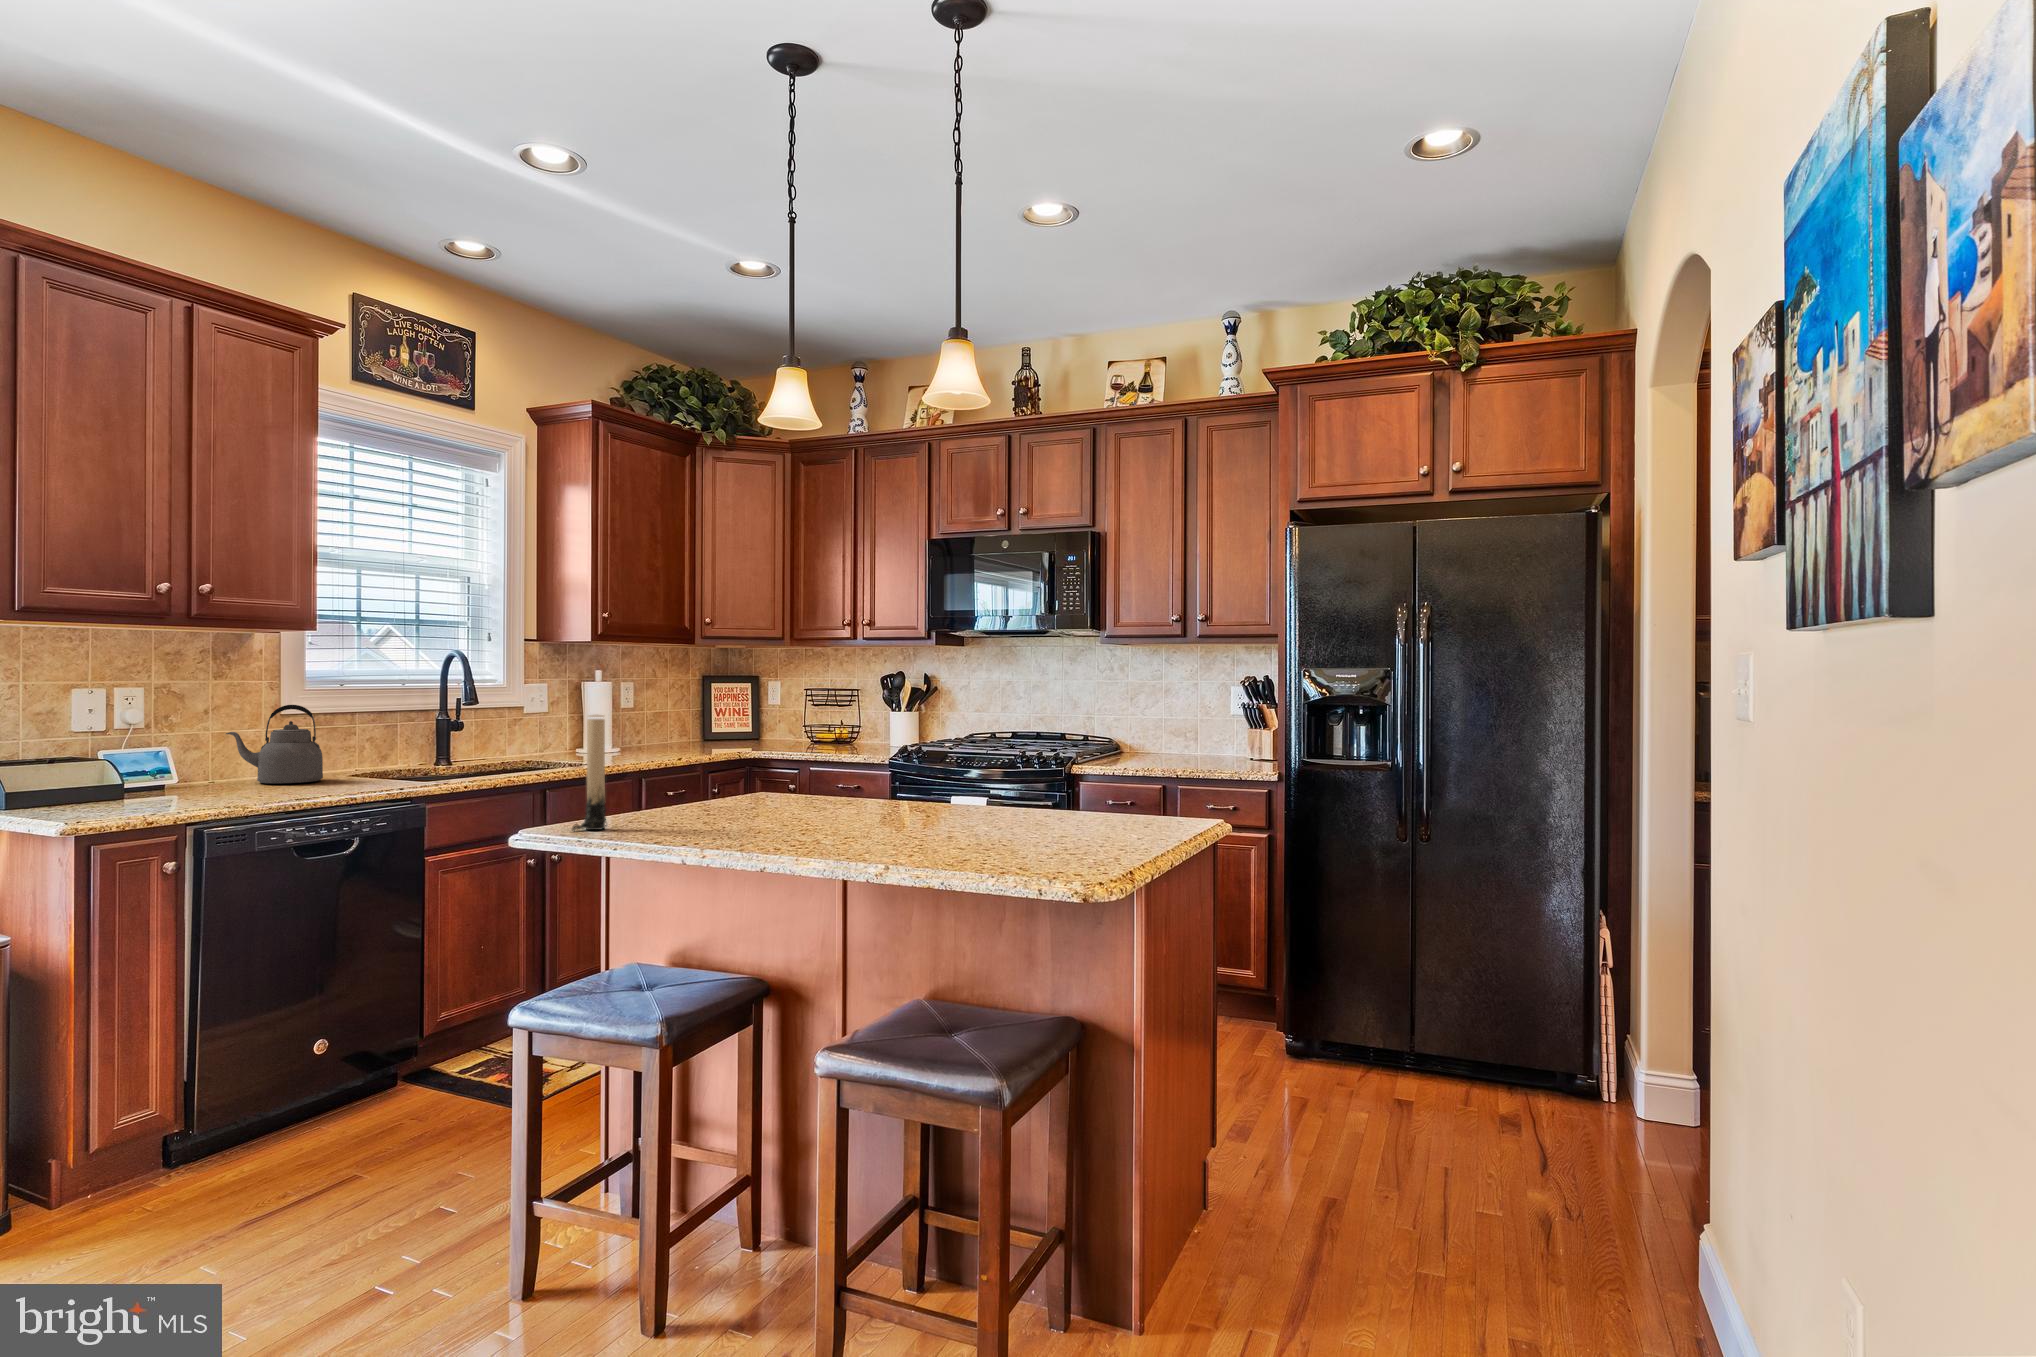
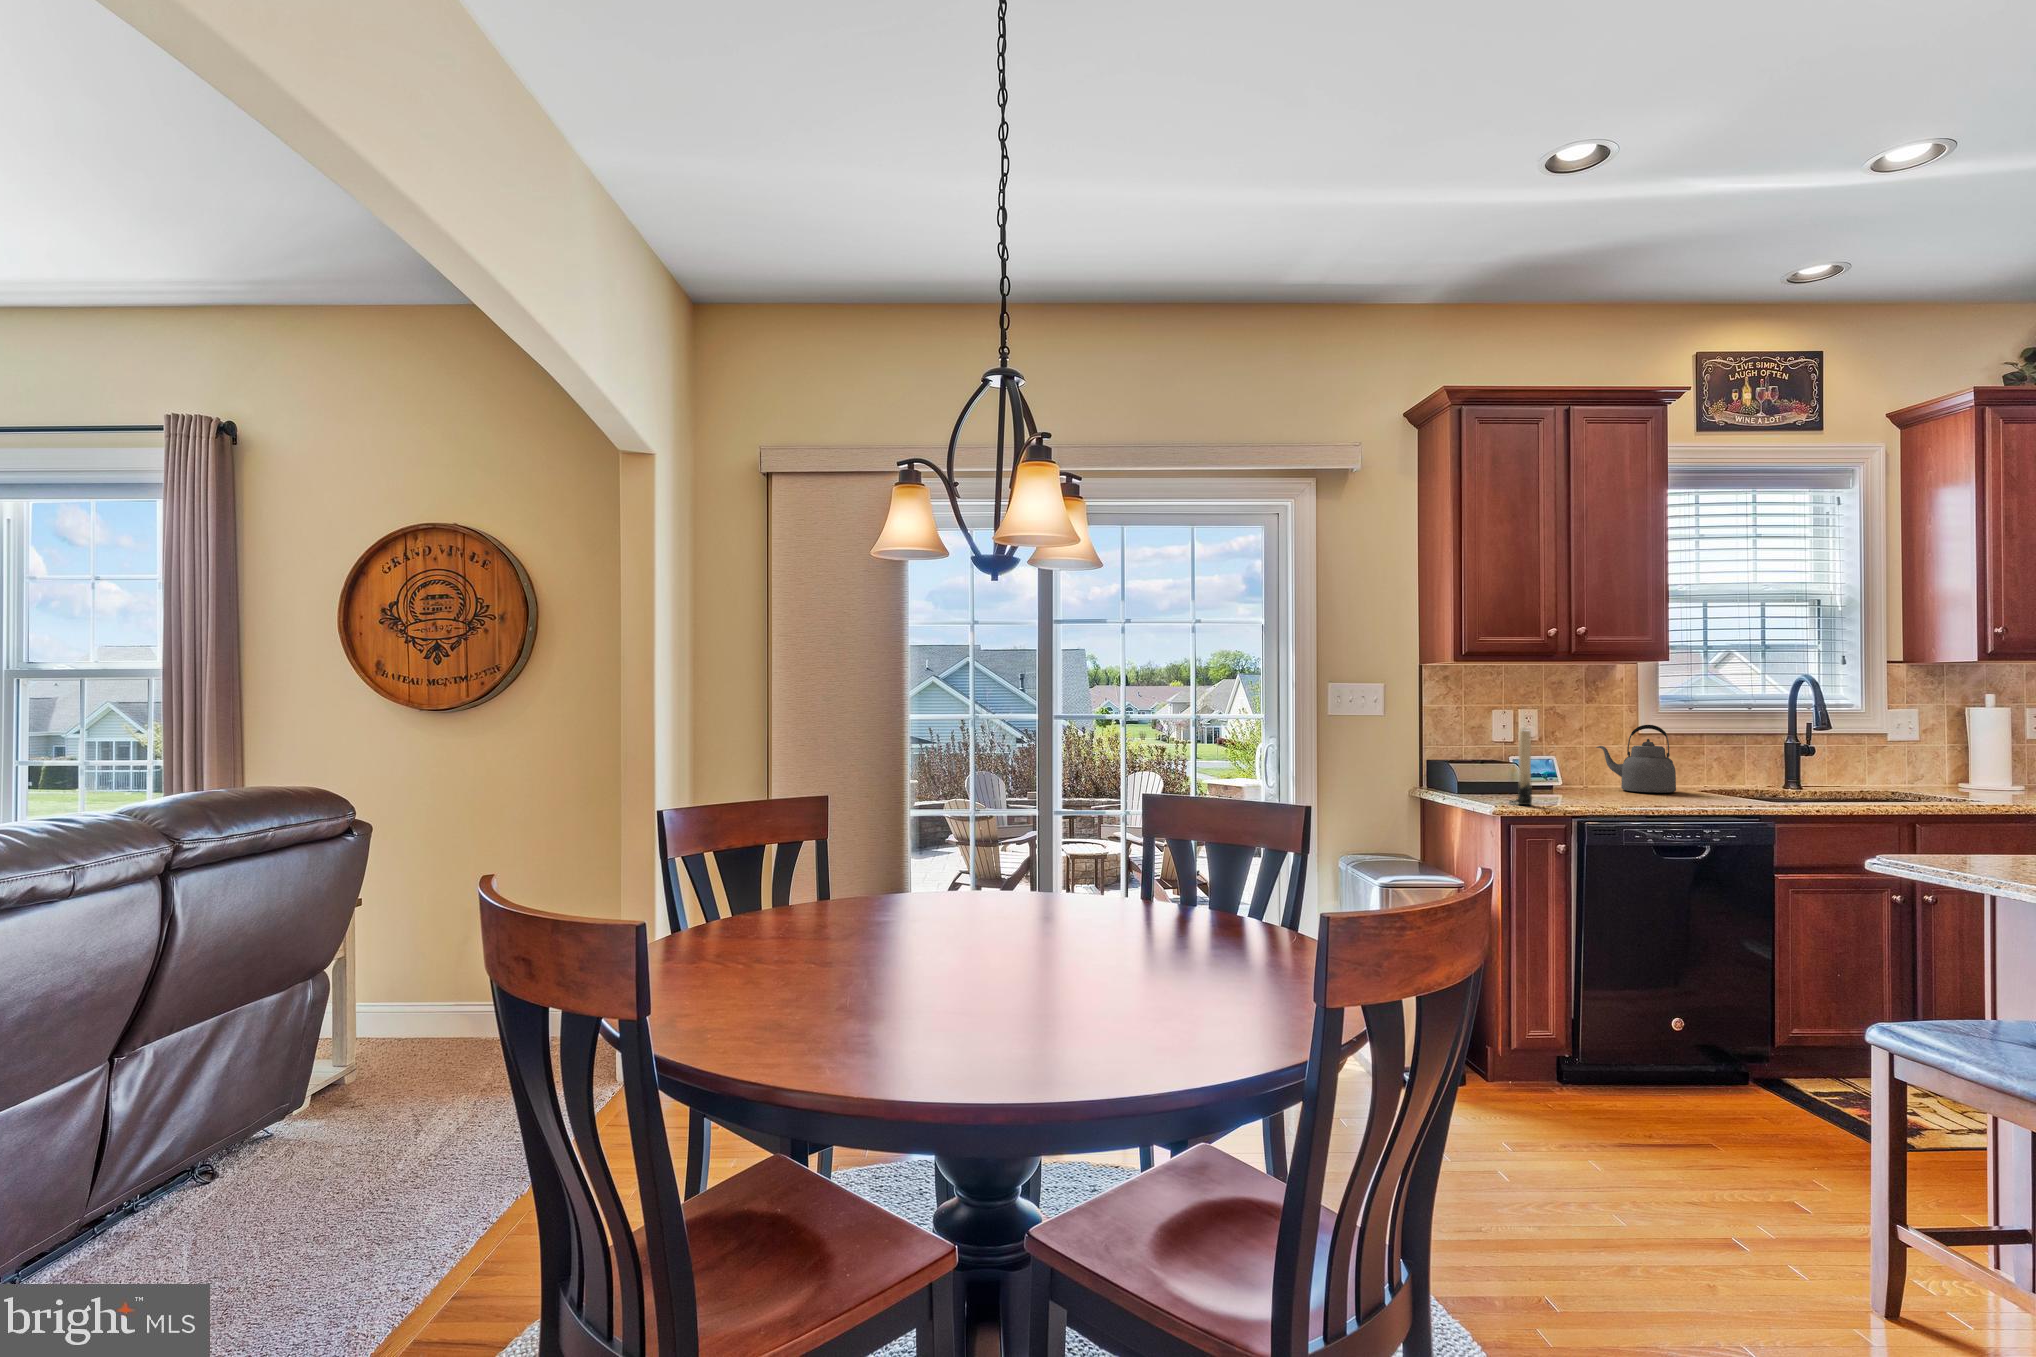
candle: present [572,715,606,830] -> present [1509,729,1532,805]

